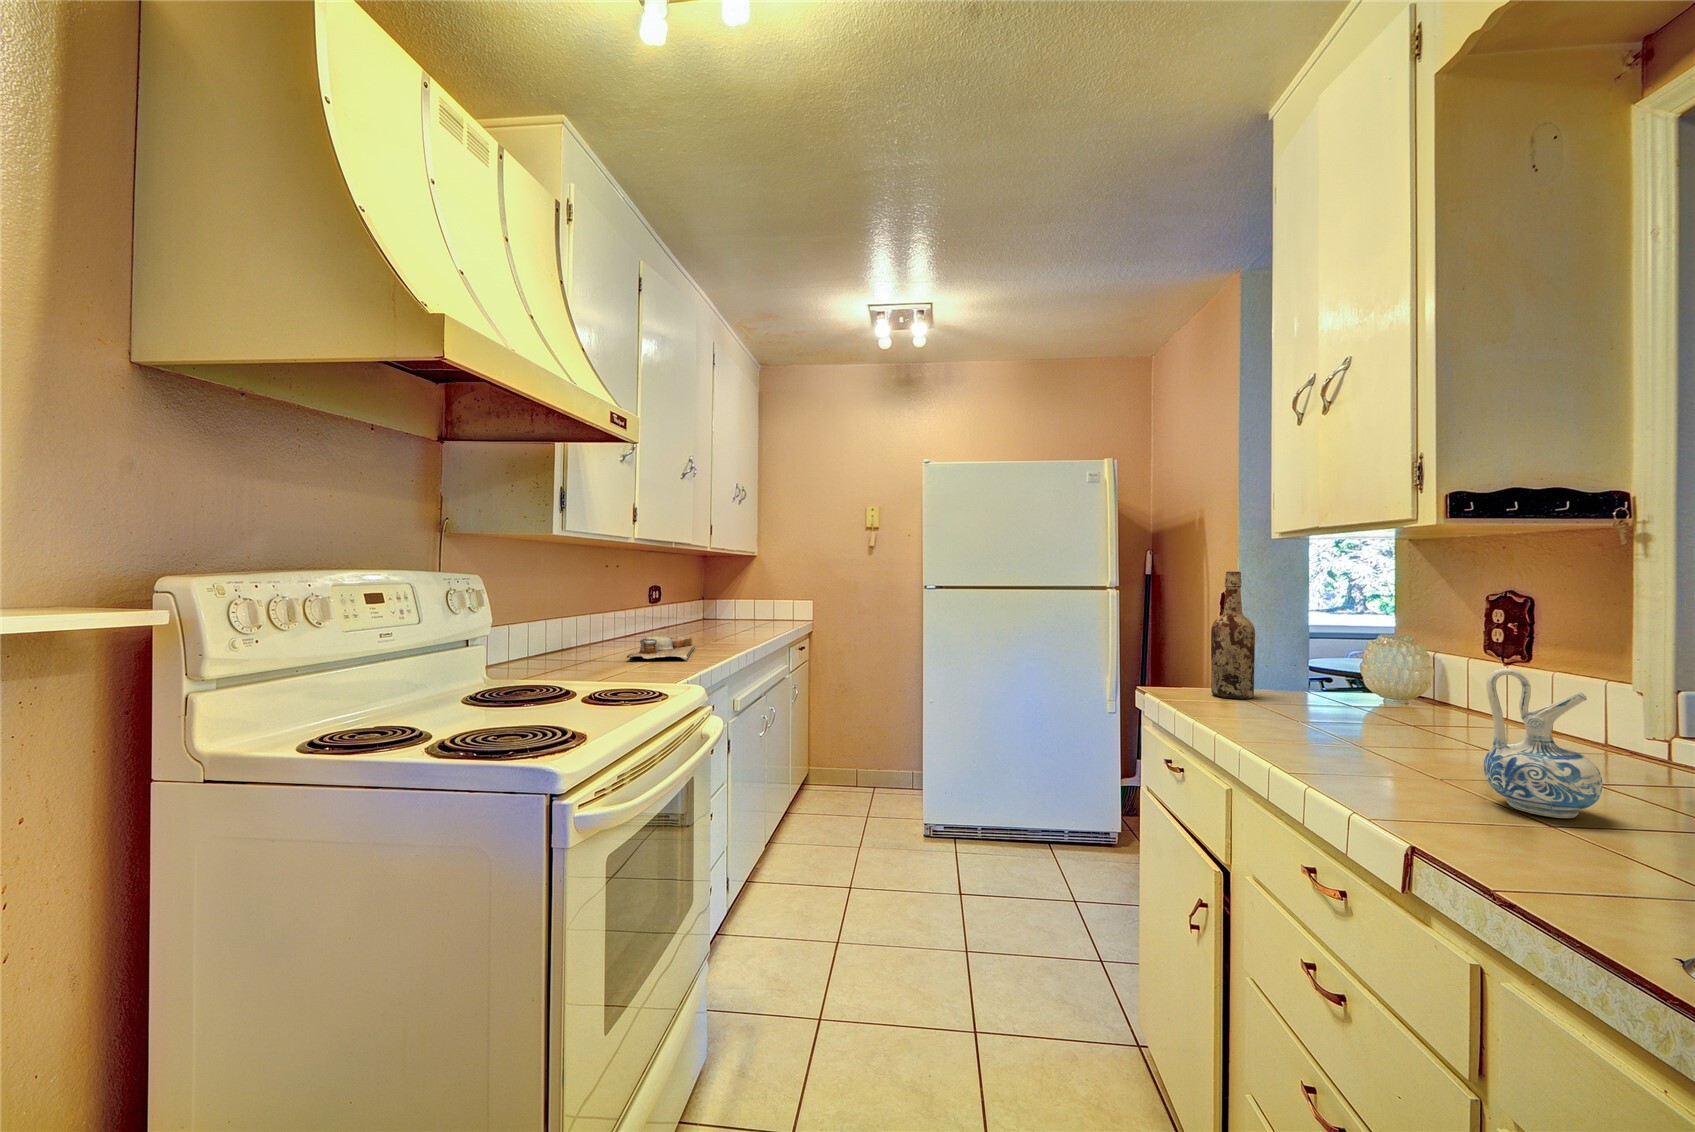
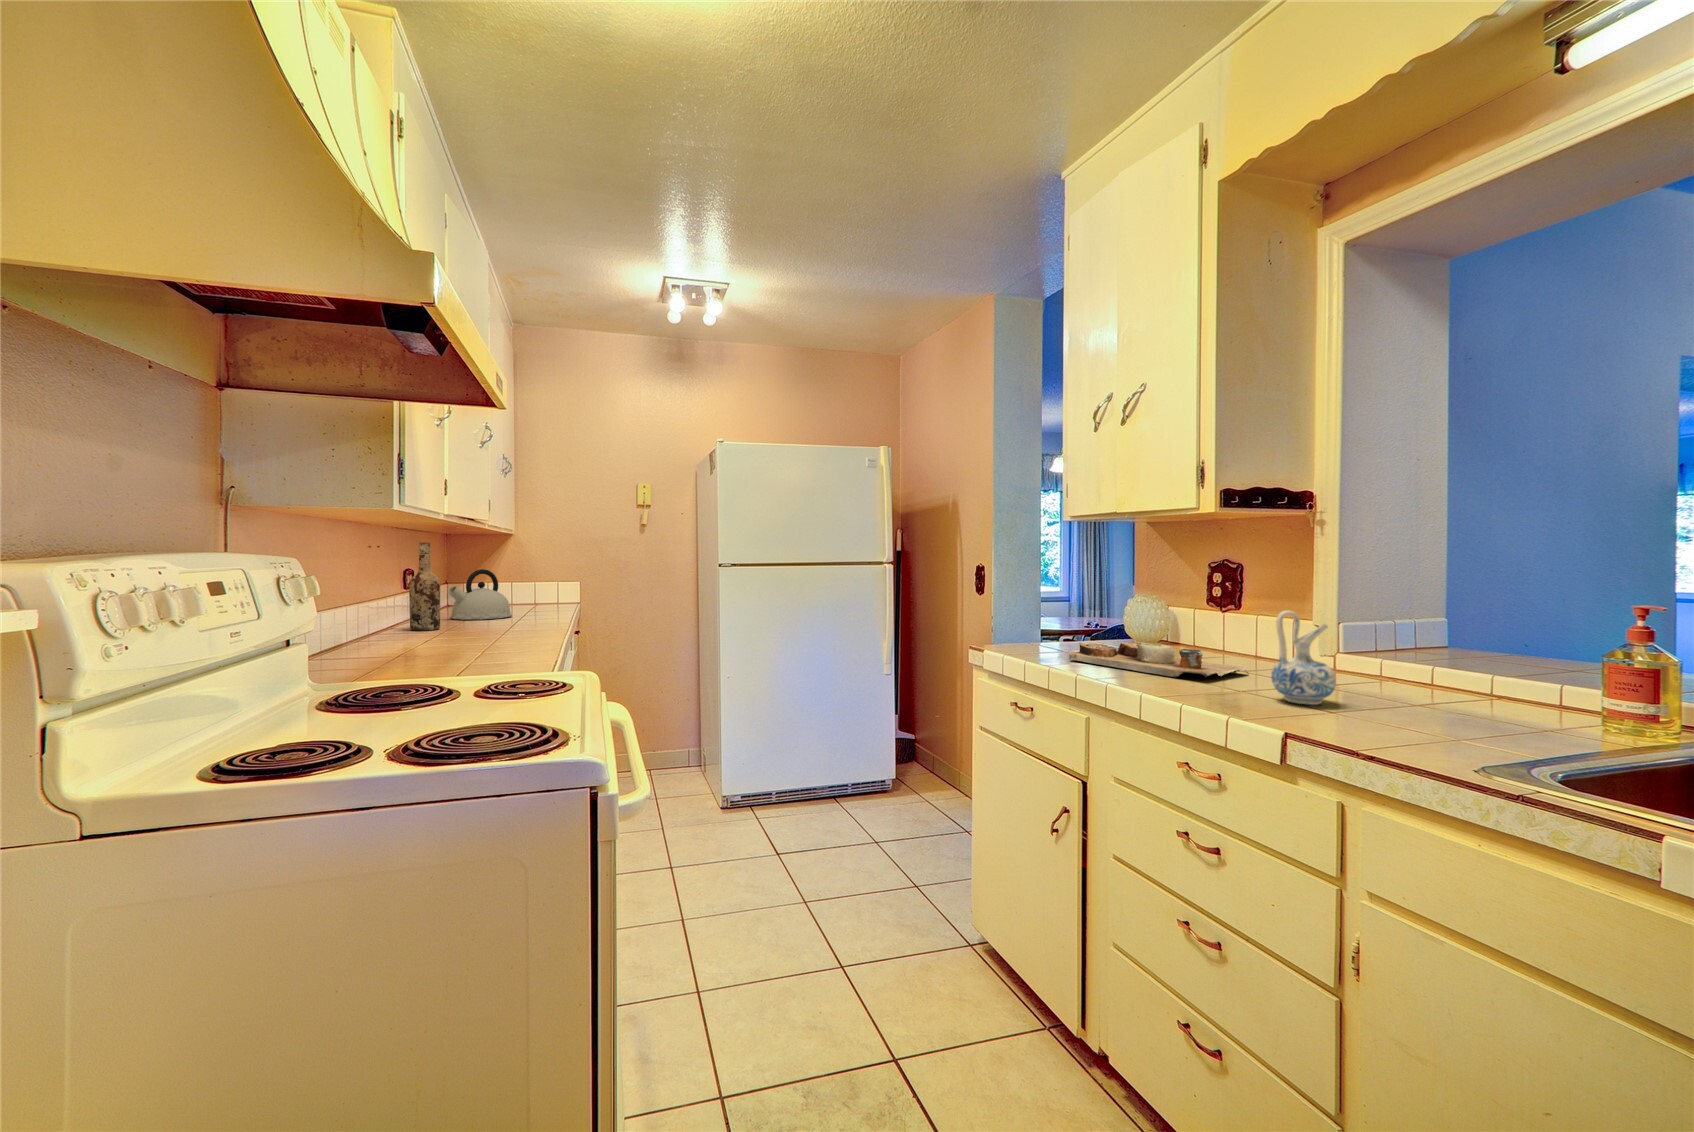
wine bottle: present [1211,572,1255,699] -> present [409,543,440,631]
kettle: none [687,588,739,632] -> present [448,569,512,620]
cutting board: present [627,636,695,661] -> present [1069,642,1249,677]

